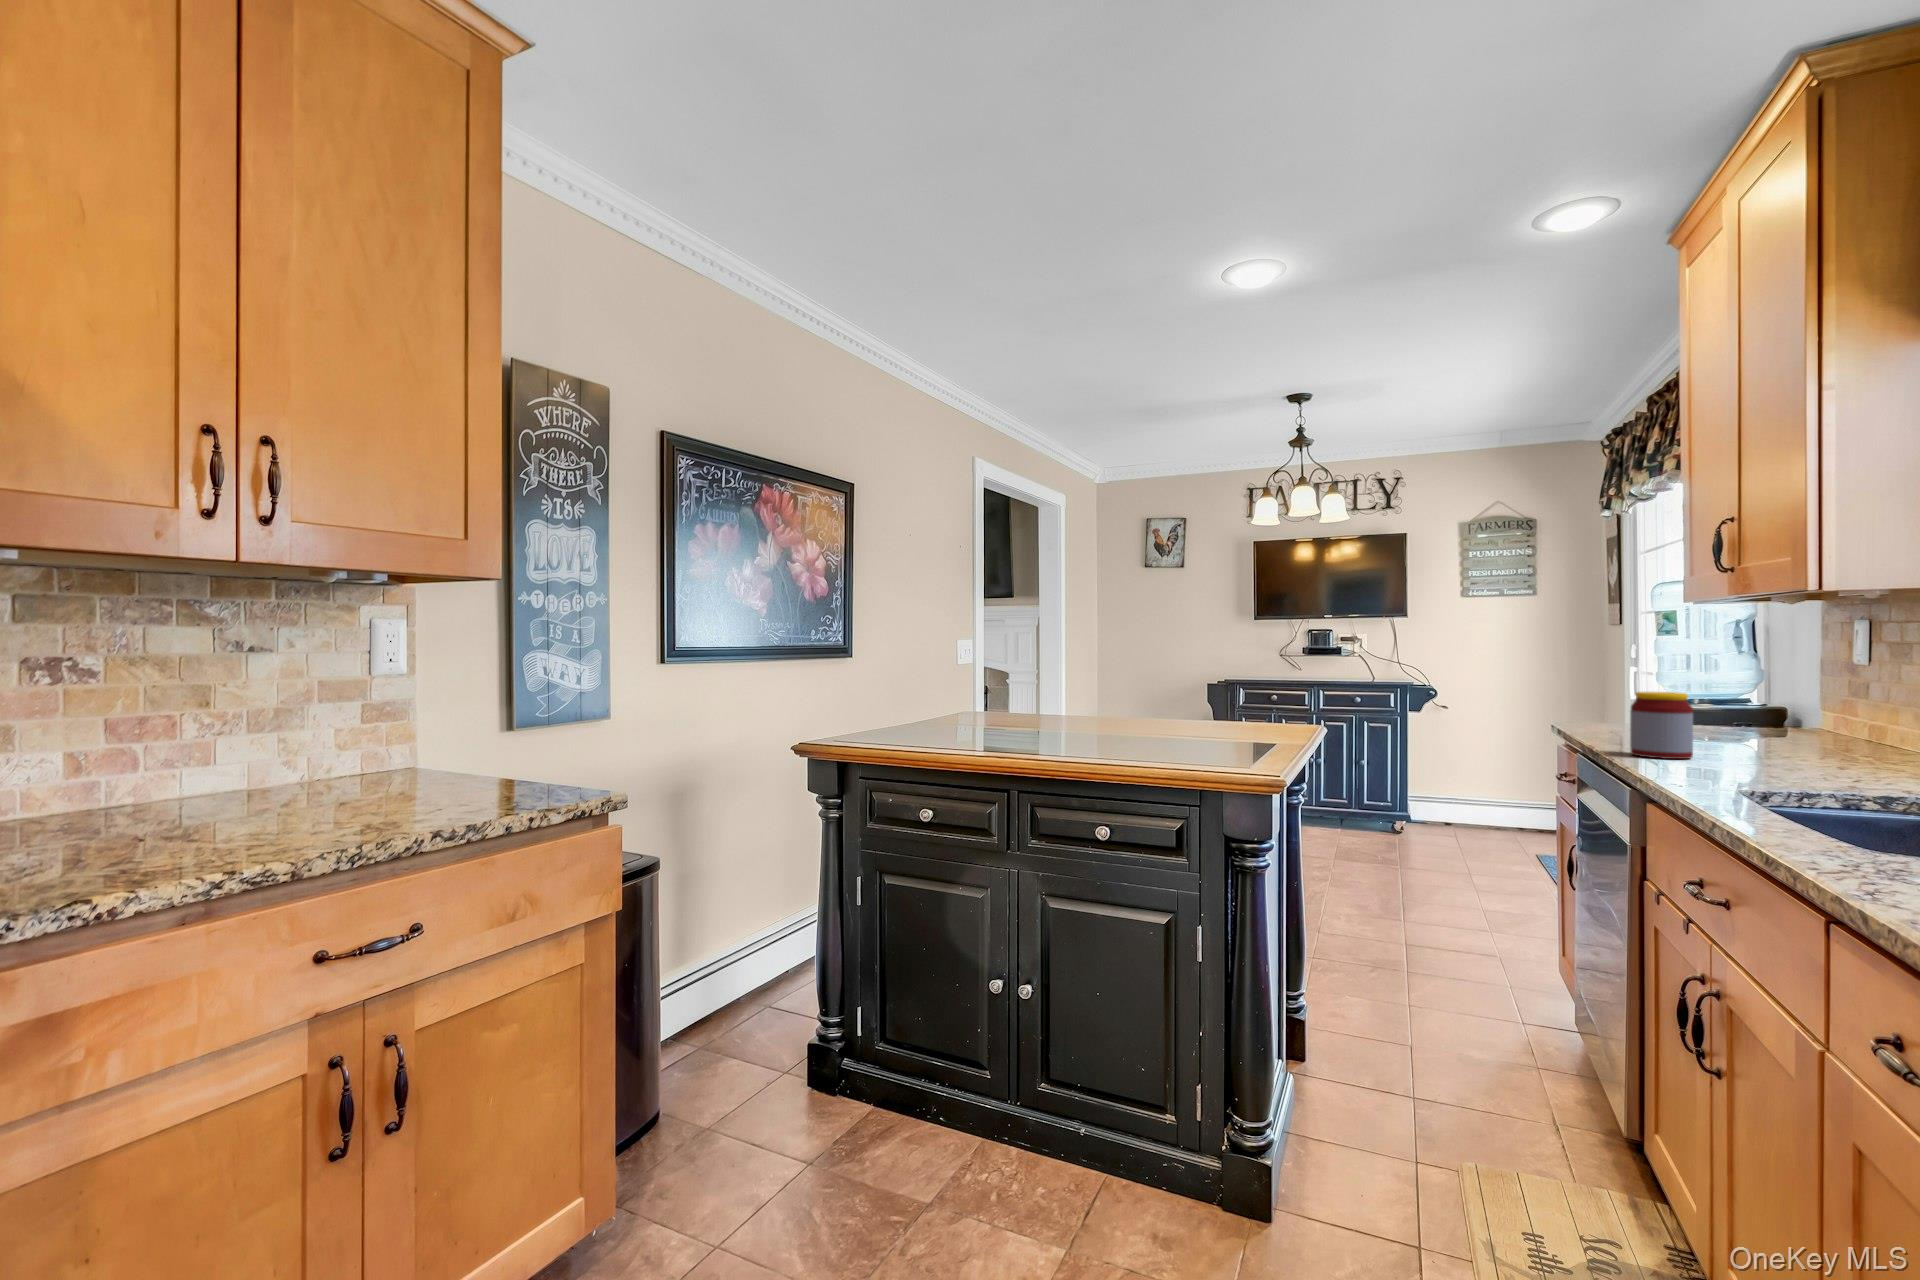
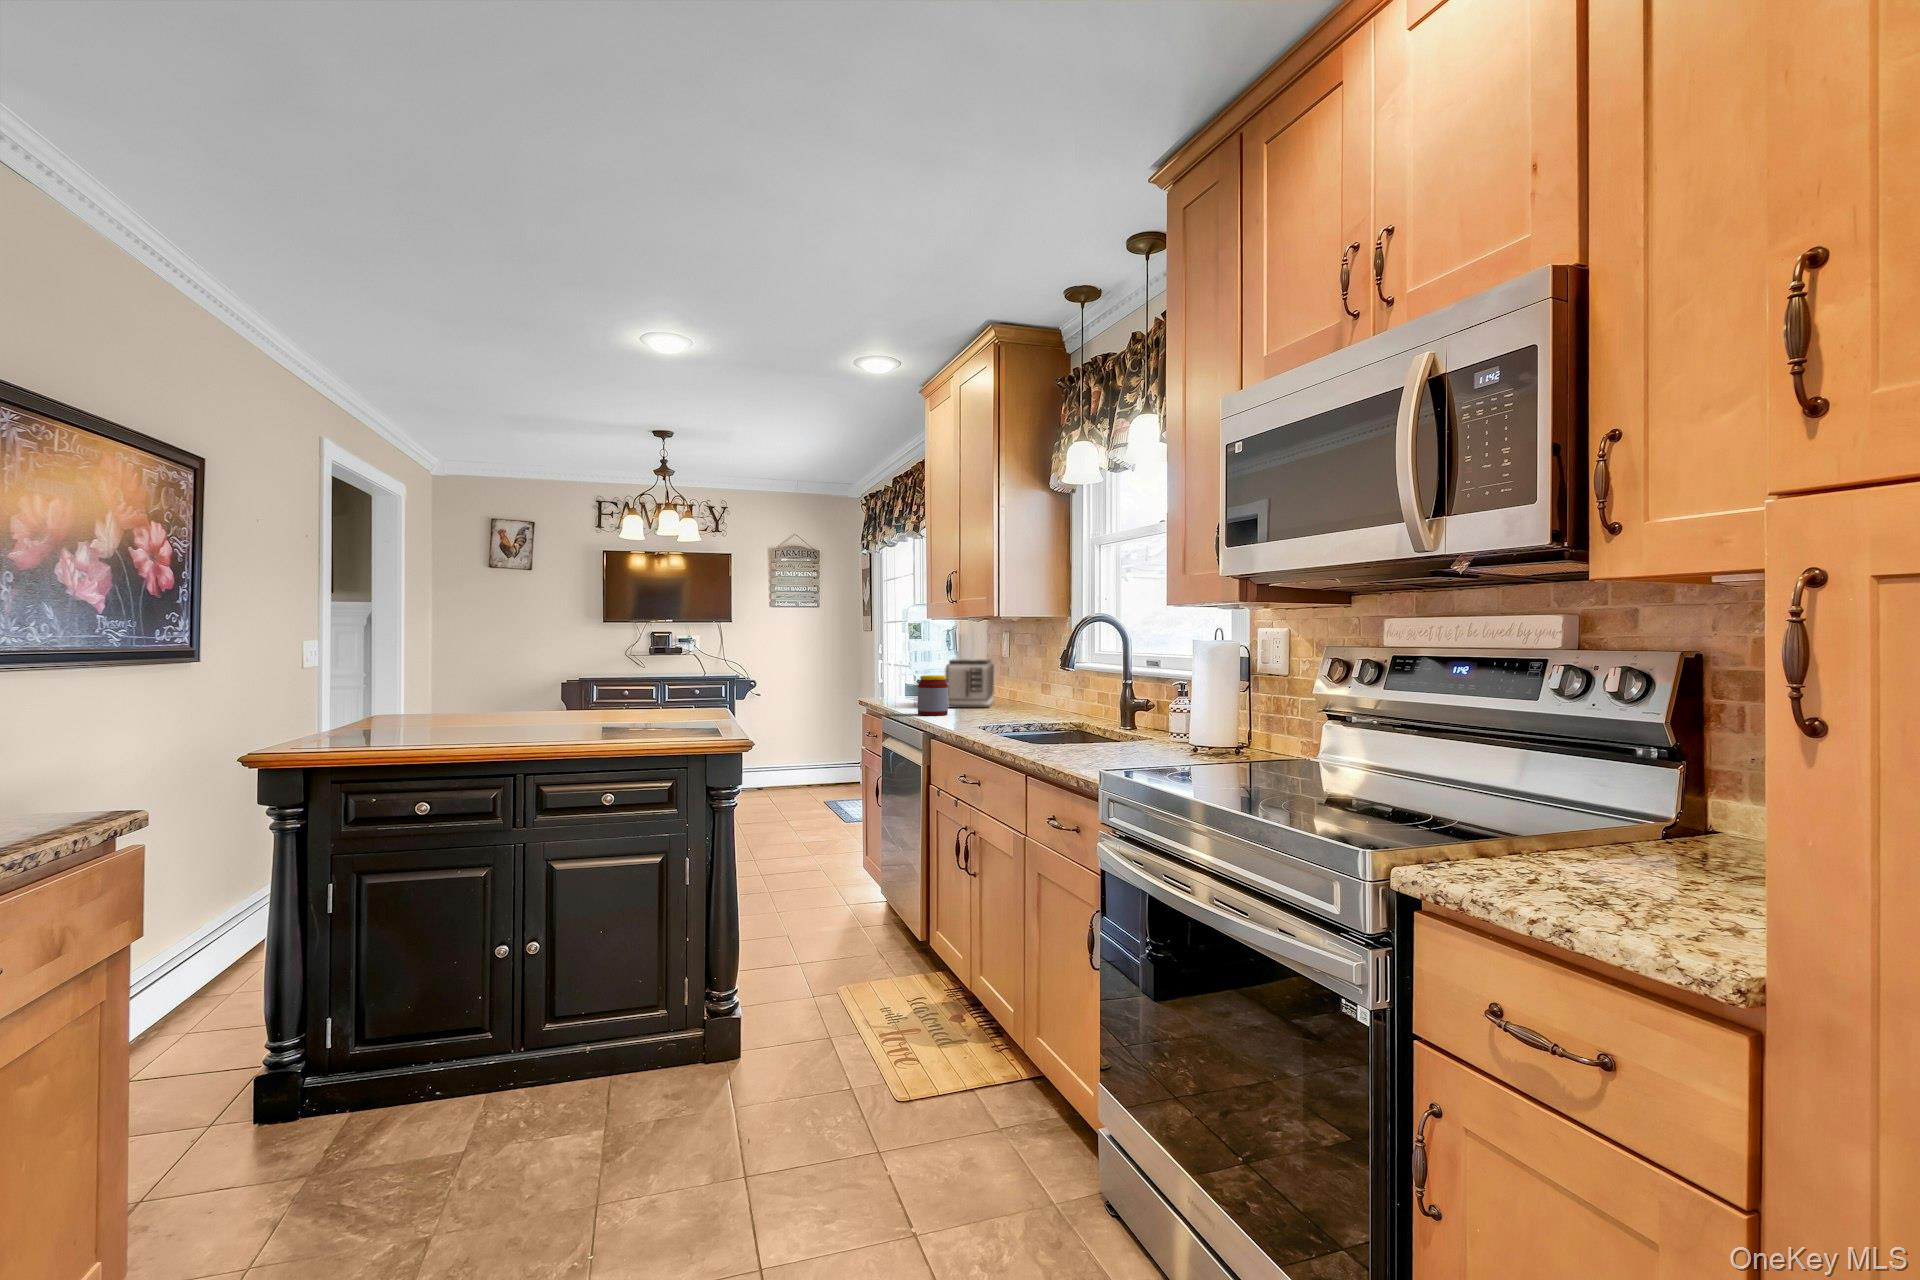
toaster: none [1702,665,1820,752] -> present [945,659,994,708]

